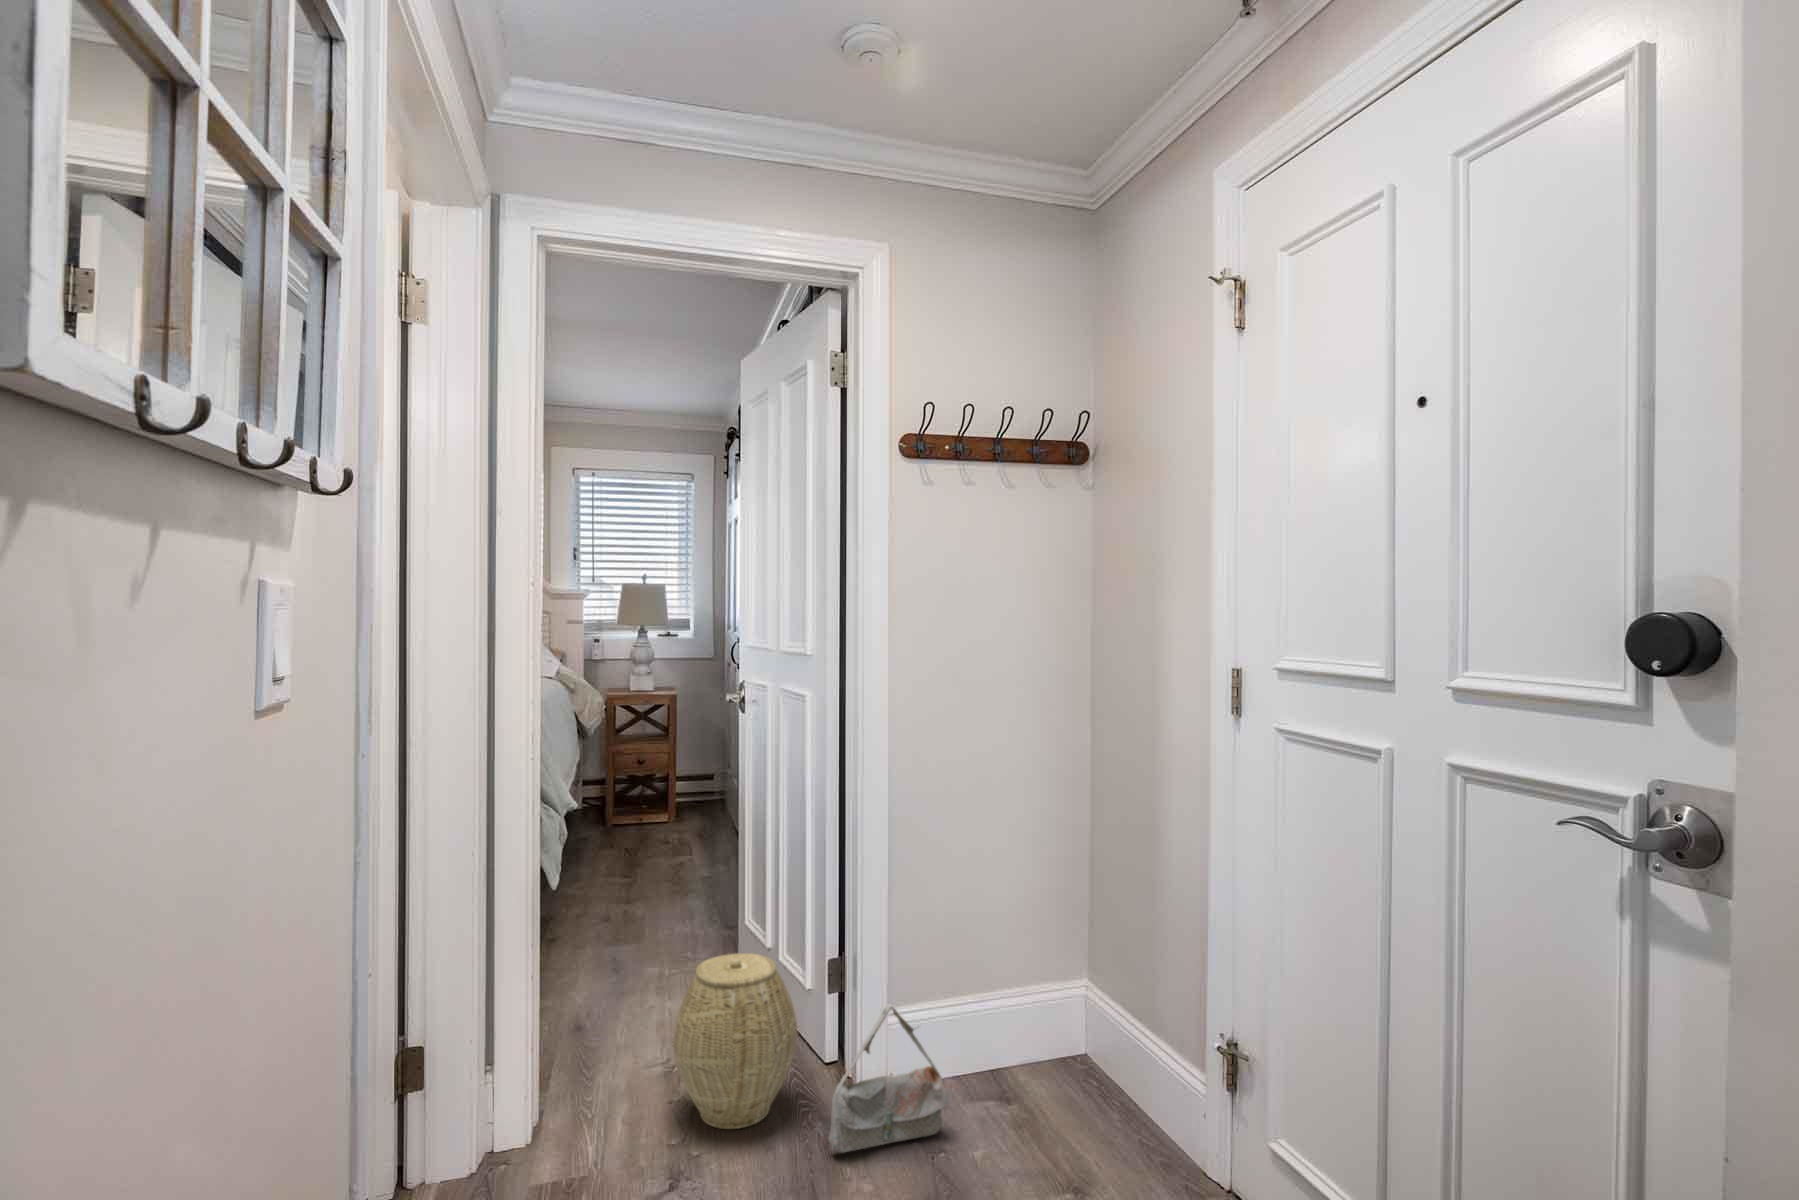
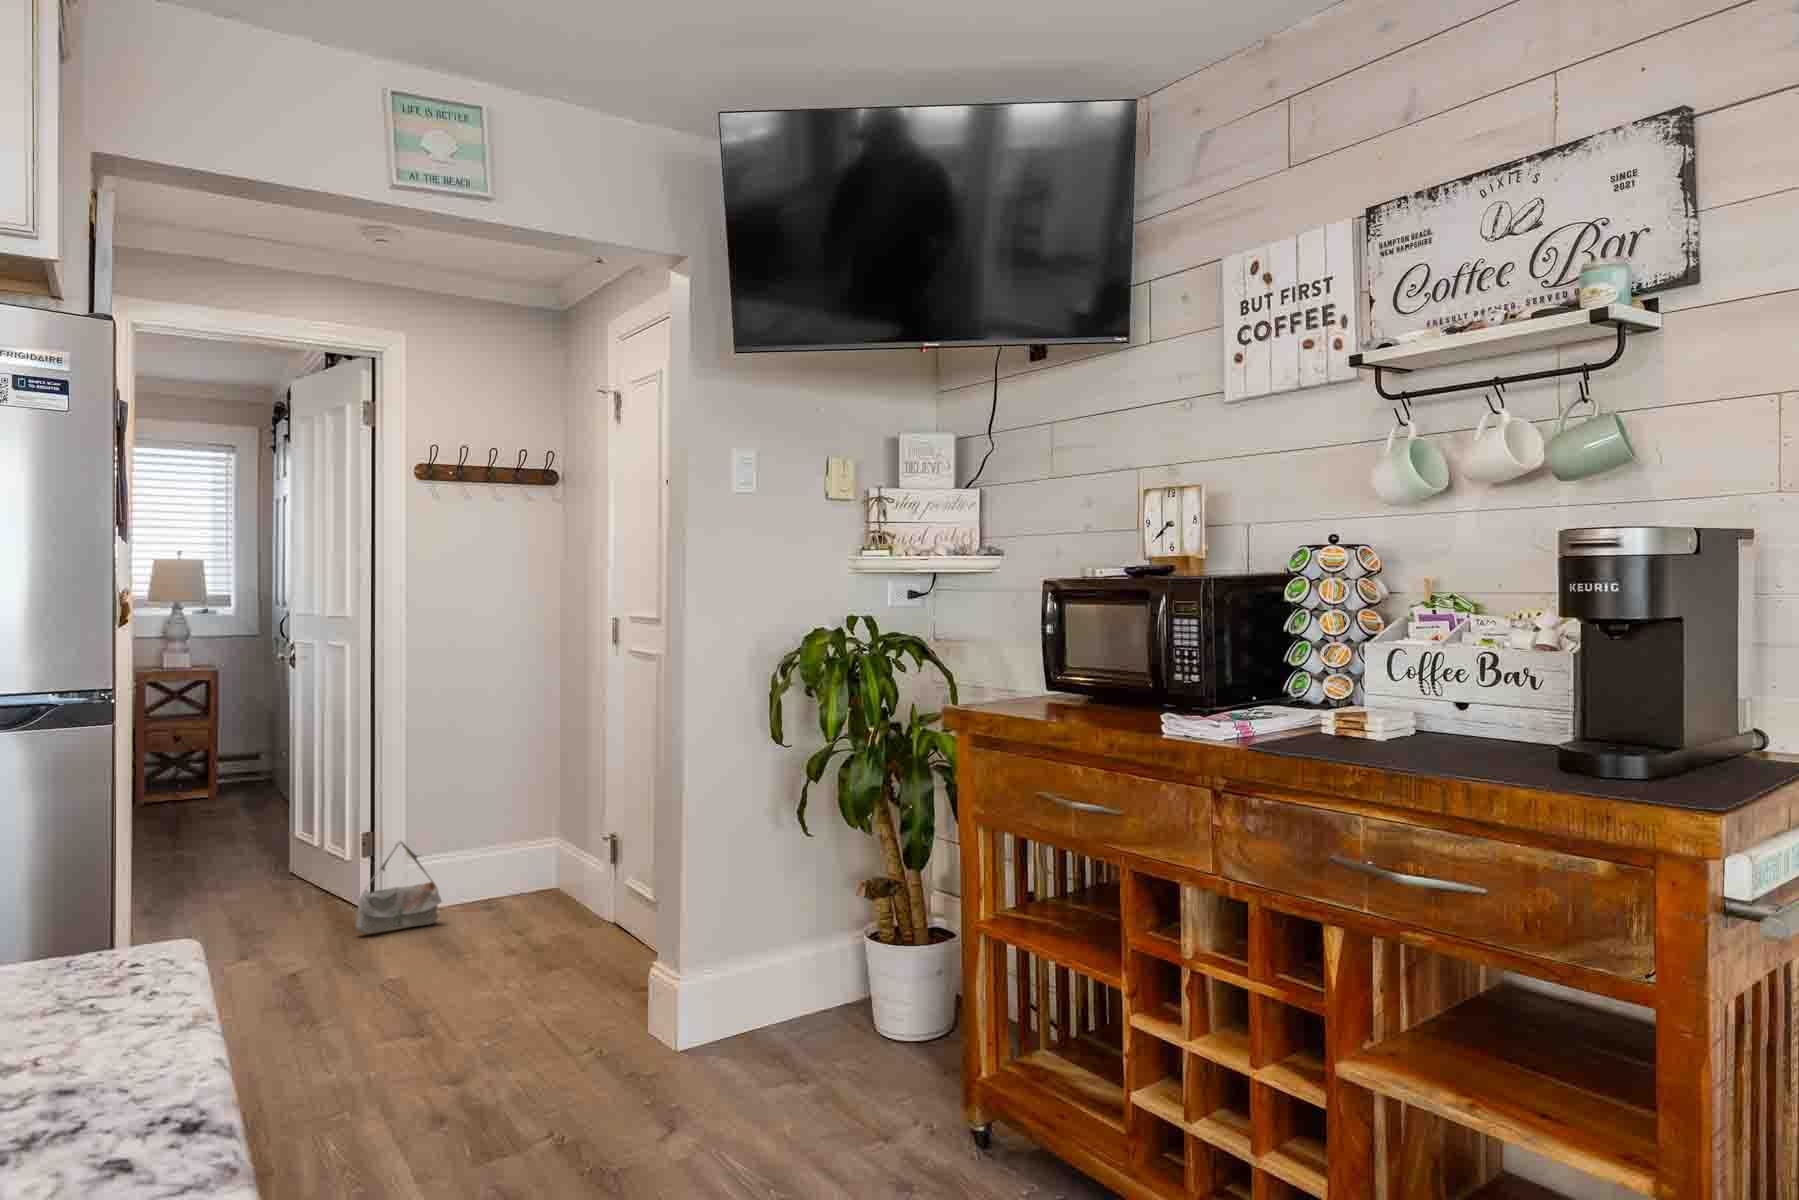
woven basket: present [673,953,797,1129] -> none [241,824,335,934]

